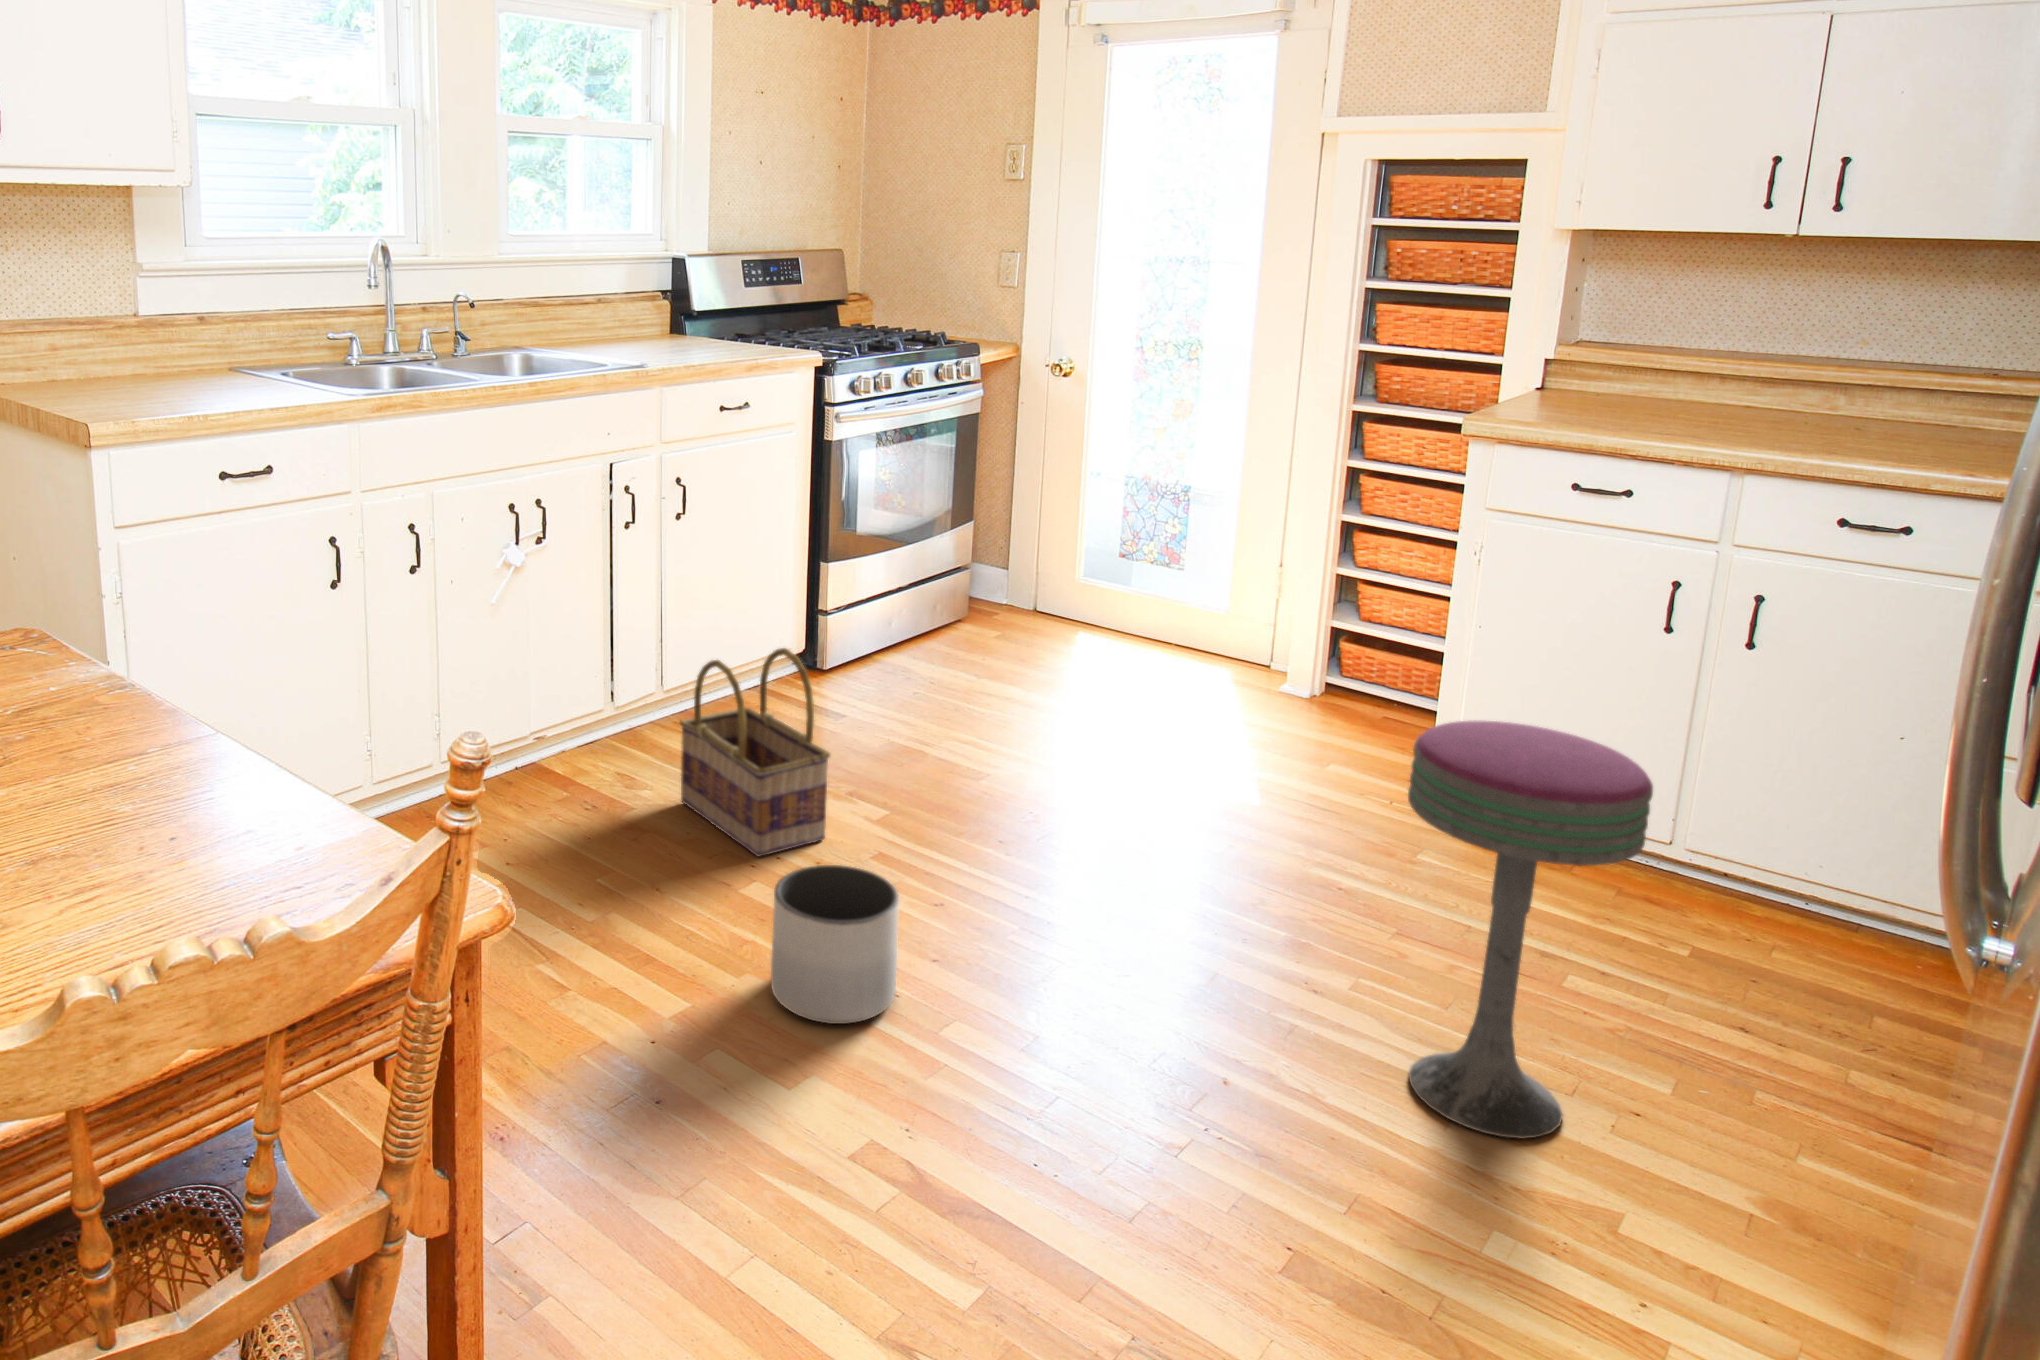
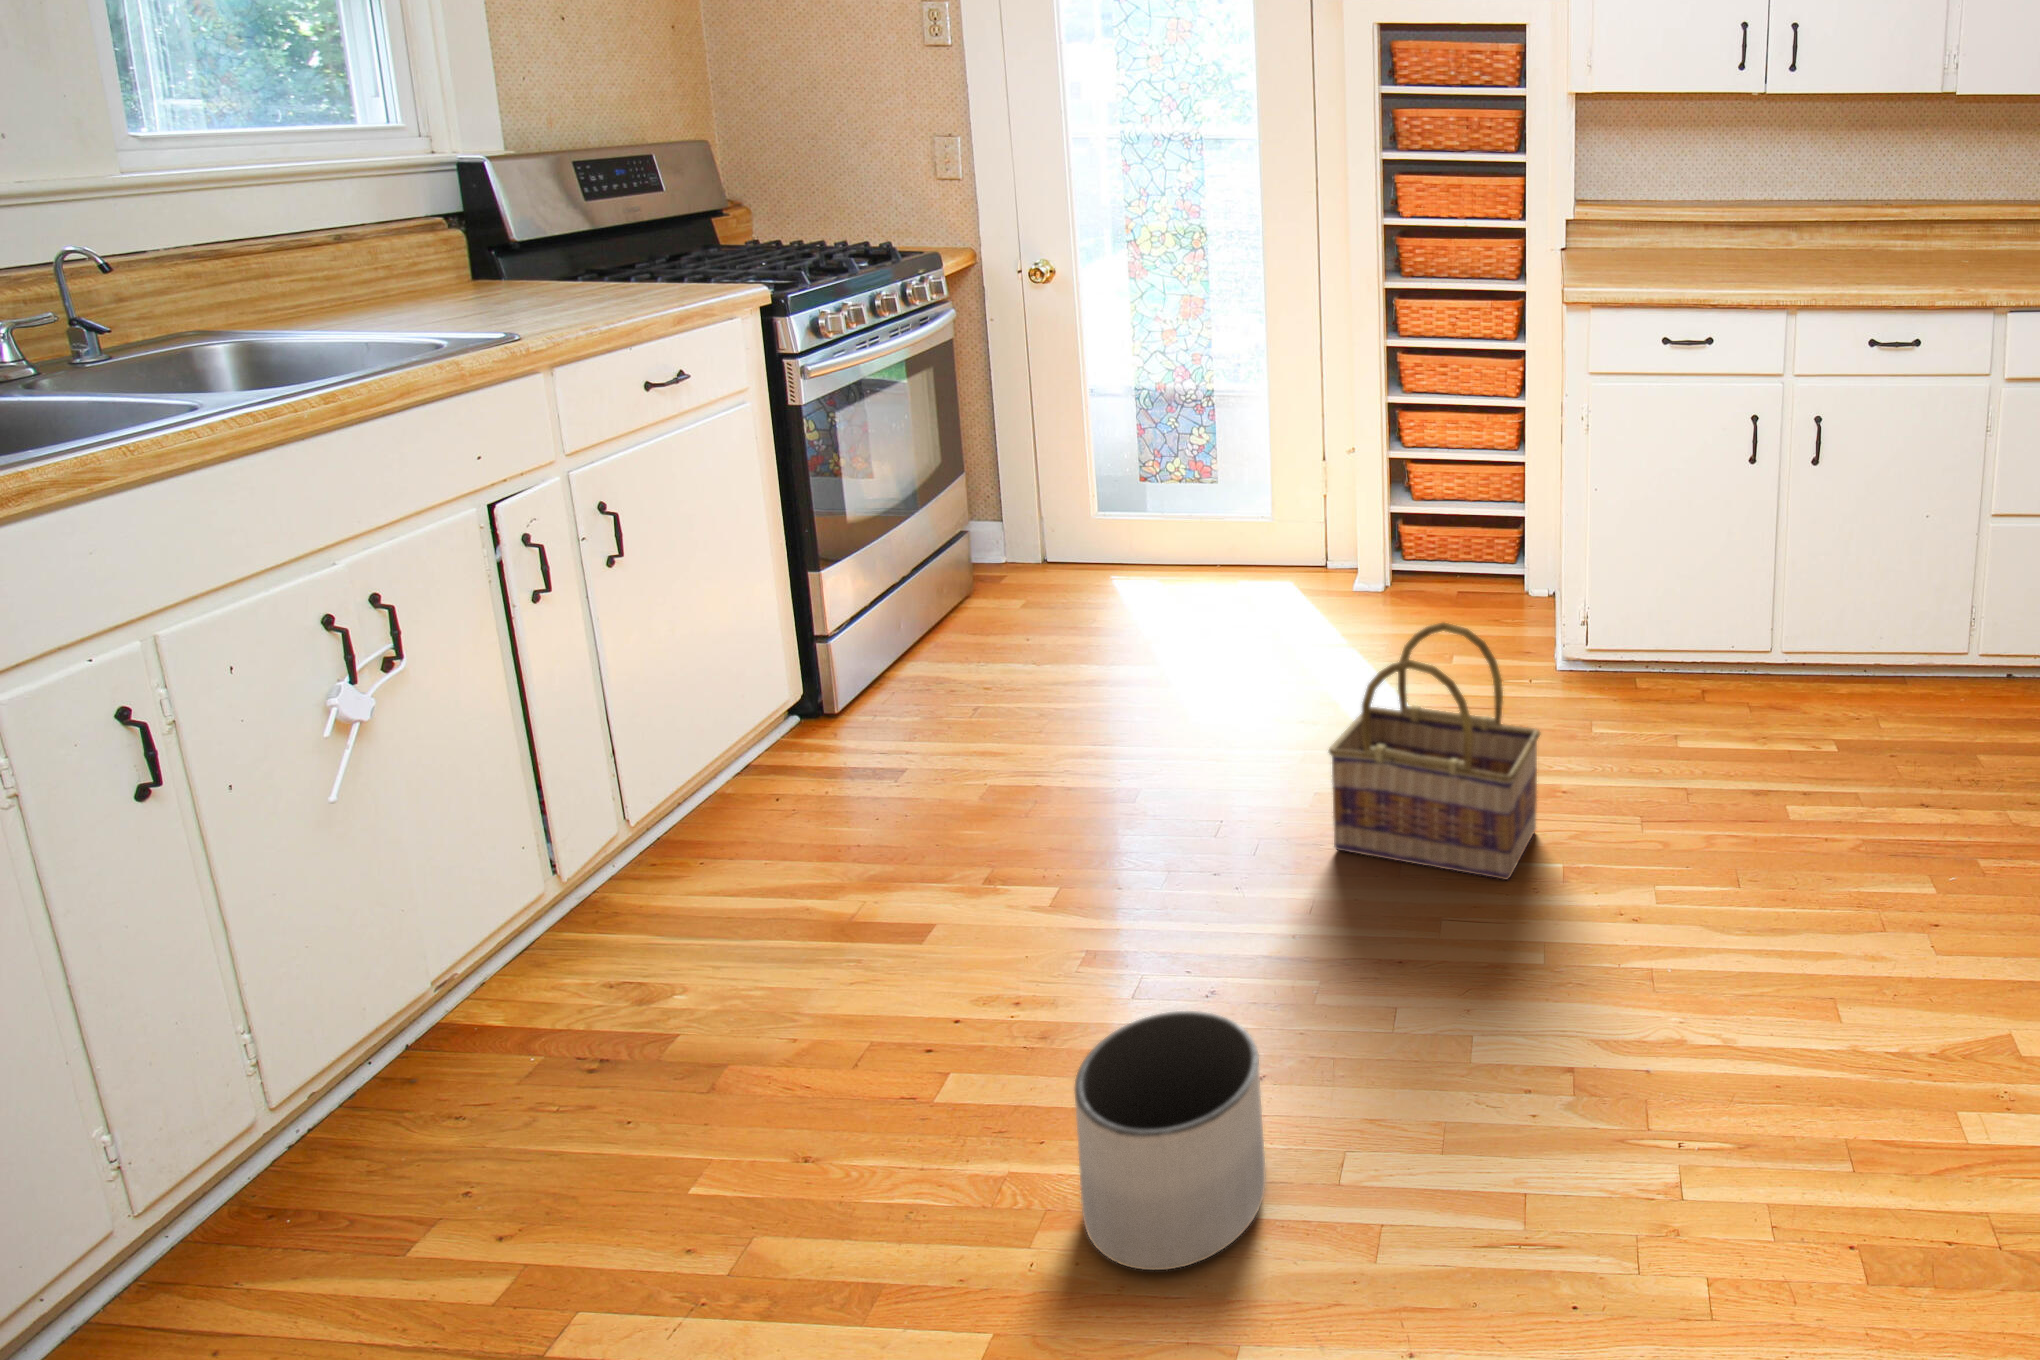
basket: present [680,648,830,857] -> present [1329,623,1540,880]
bar stool: present [1408,721,1653,1139] -> none [1754,593,1976,1013]

